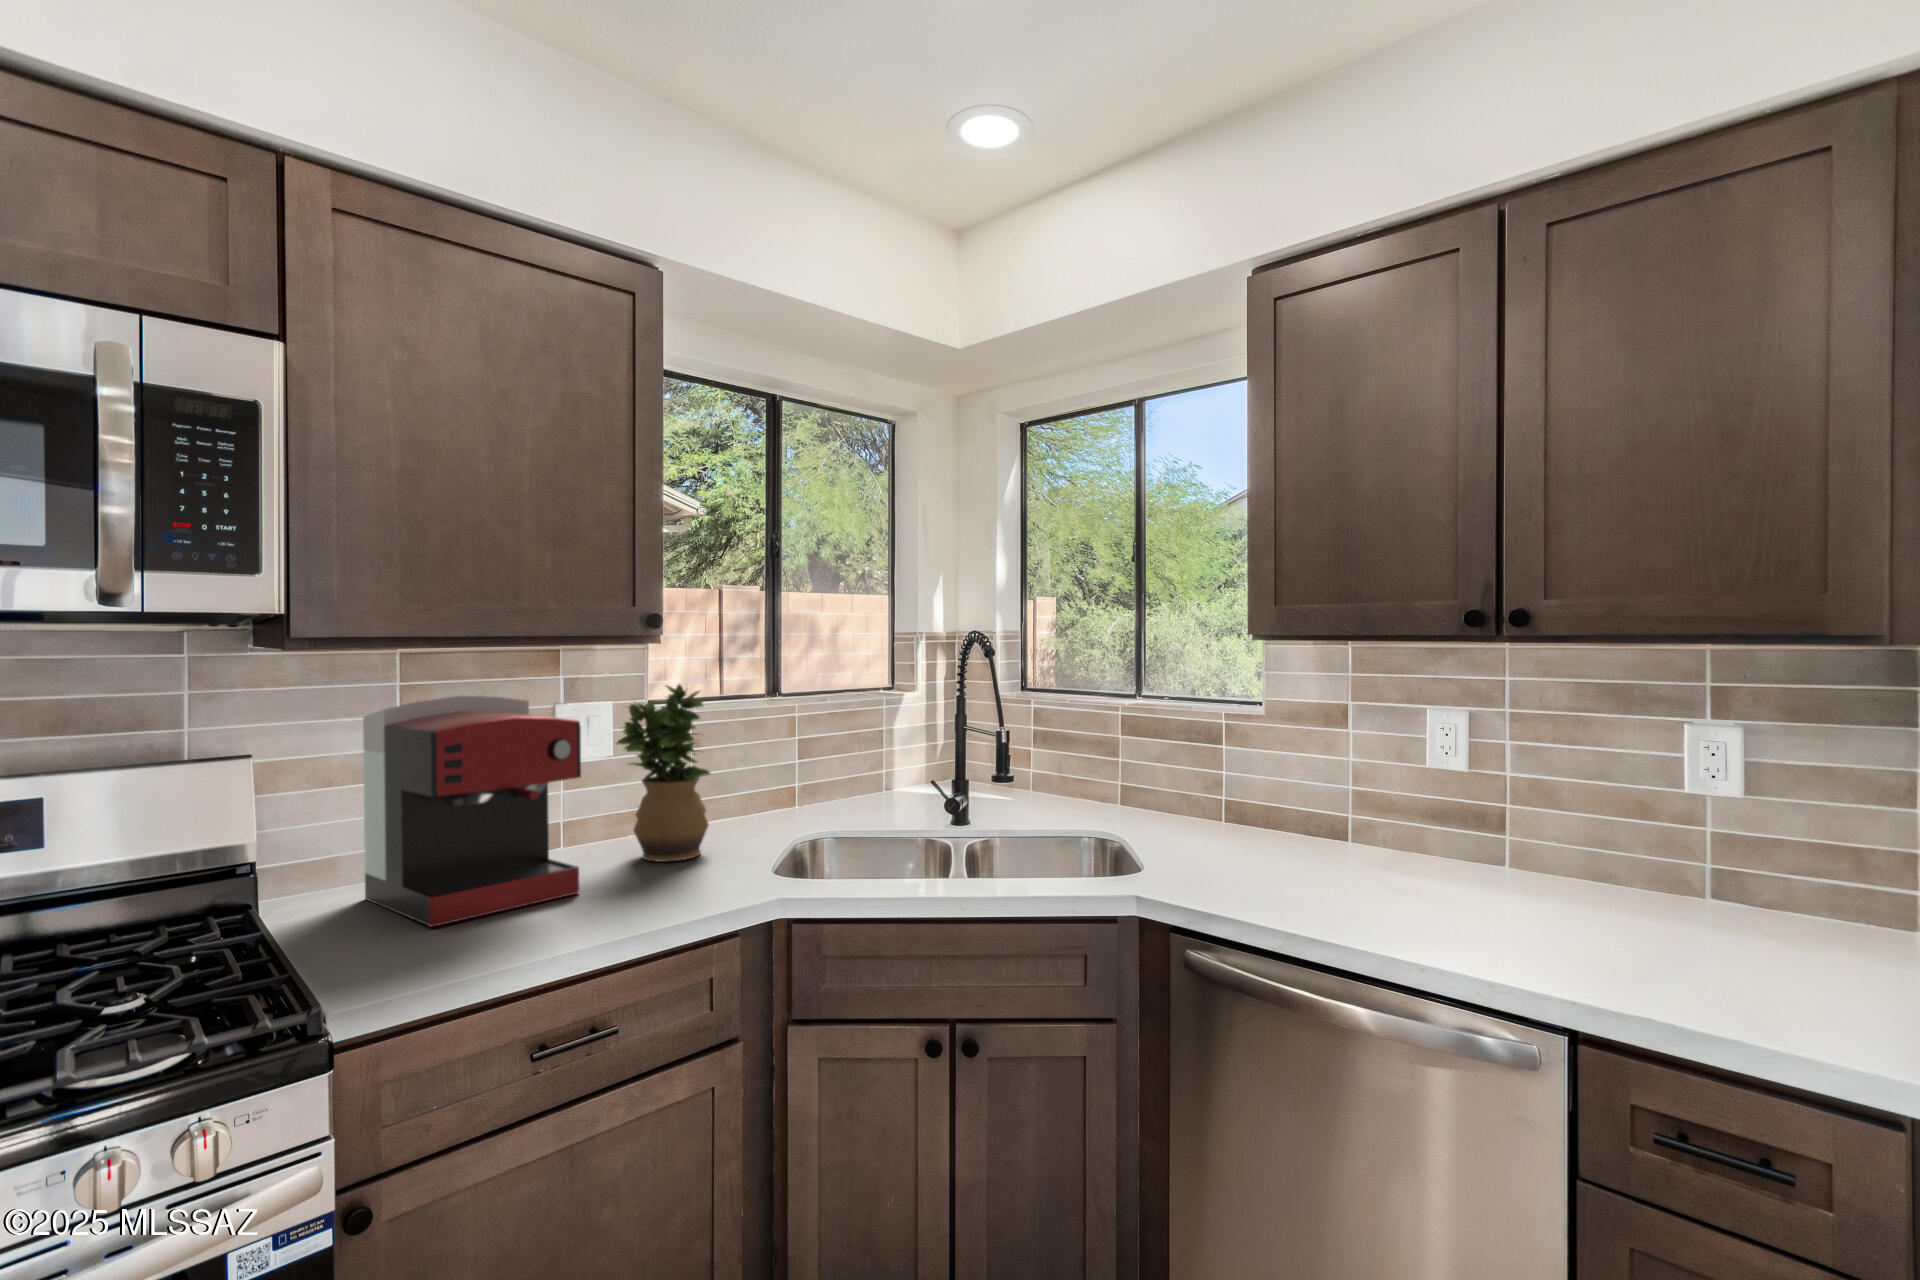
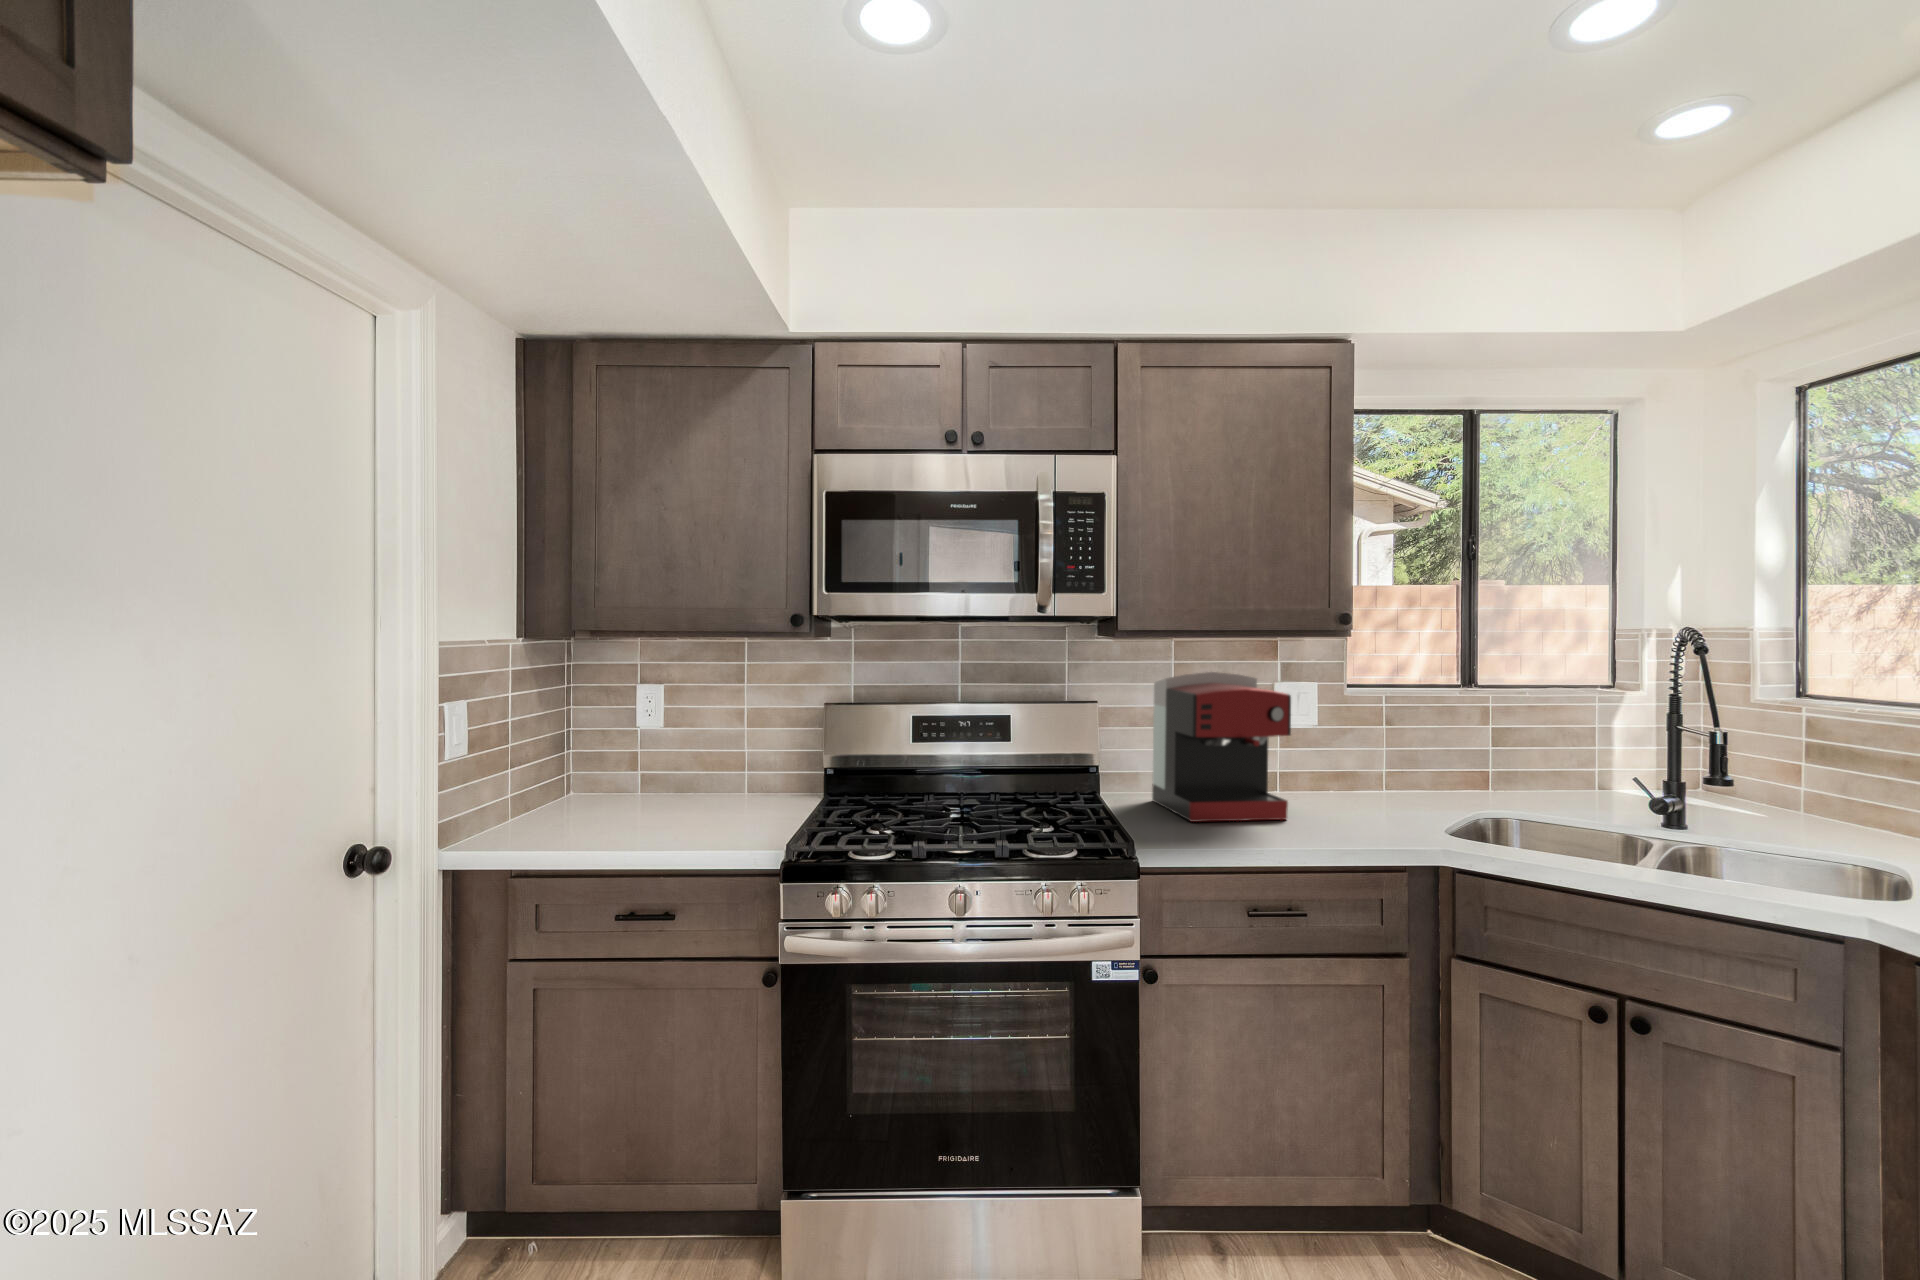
potted plant: present [617,685,710,862] -> none [1319,671,1398,811]

